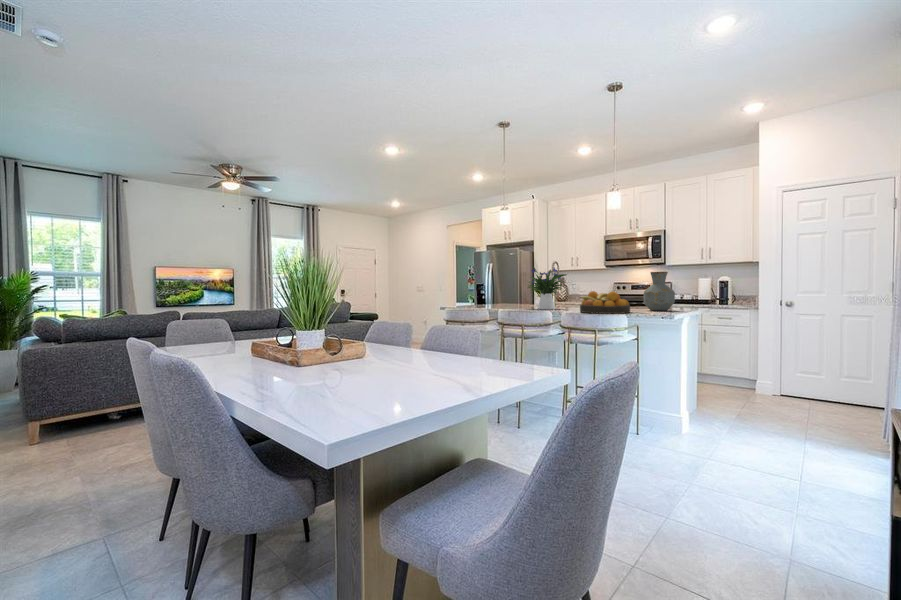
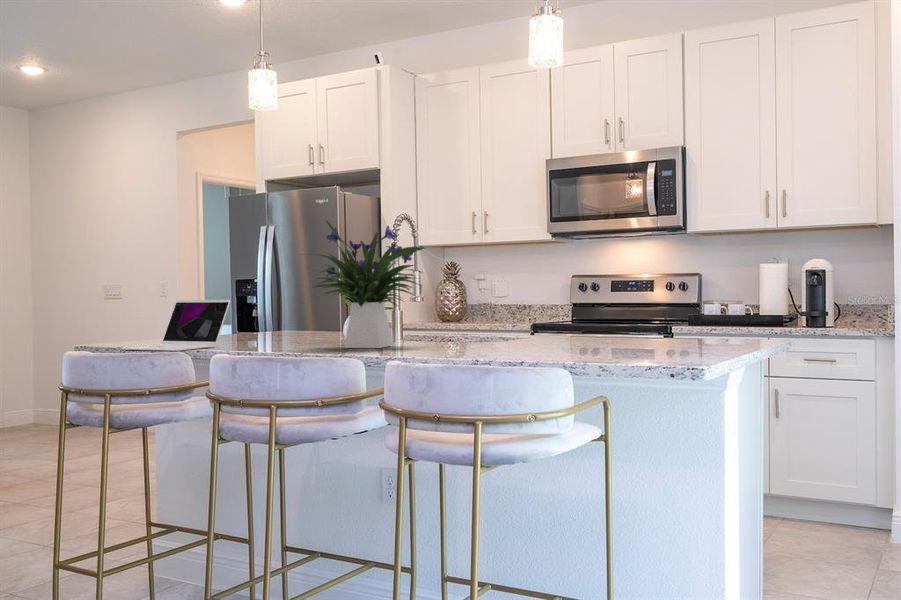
vase: present [644,272,675,311] -> none [626,238,706,350]
laptop: none [460,291,495,309] -> present [121,300,230,351]
fruit bowl: present [580,291,630,314] -> none [437,294,584,364]

